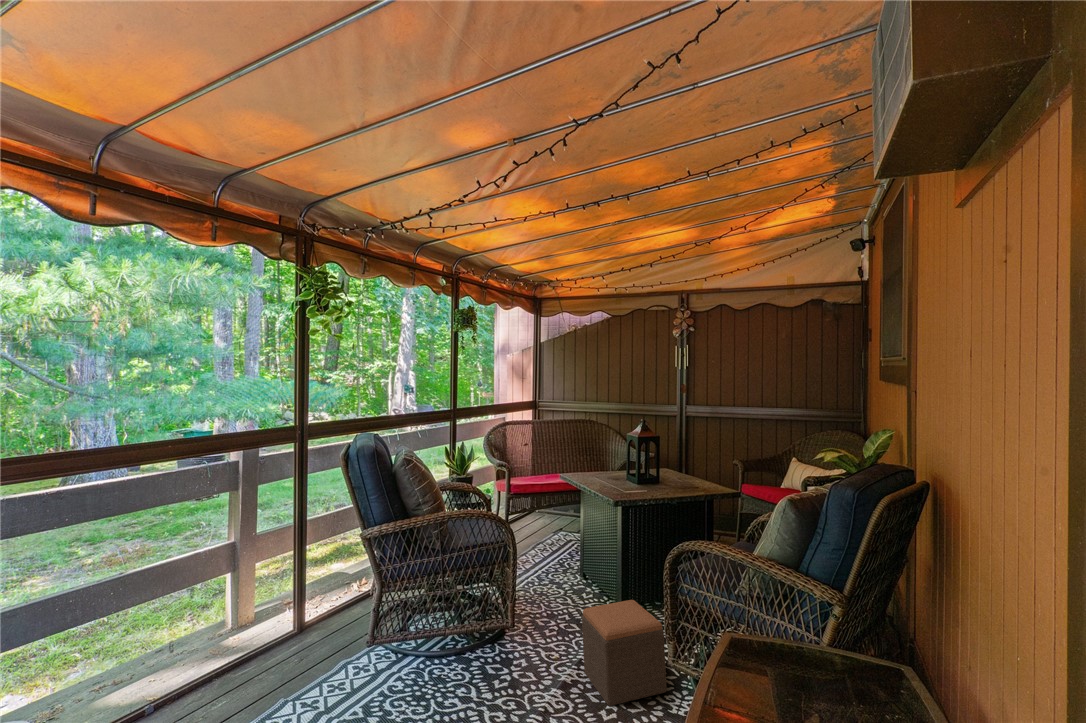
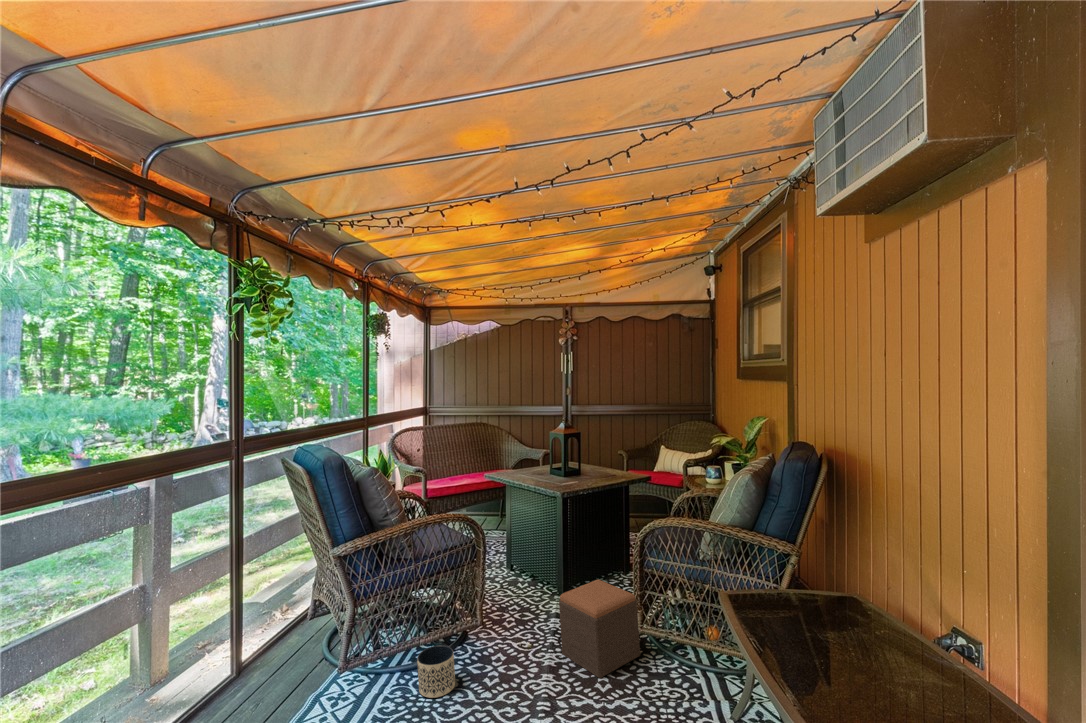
planter: none [430,638,466,687] -> present [417,645,455,698]

